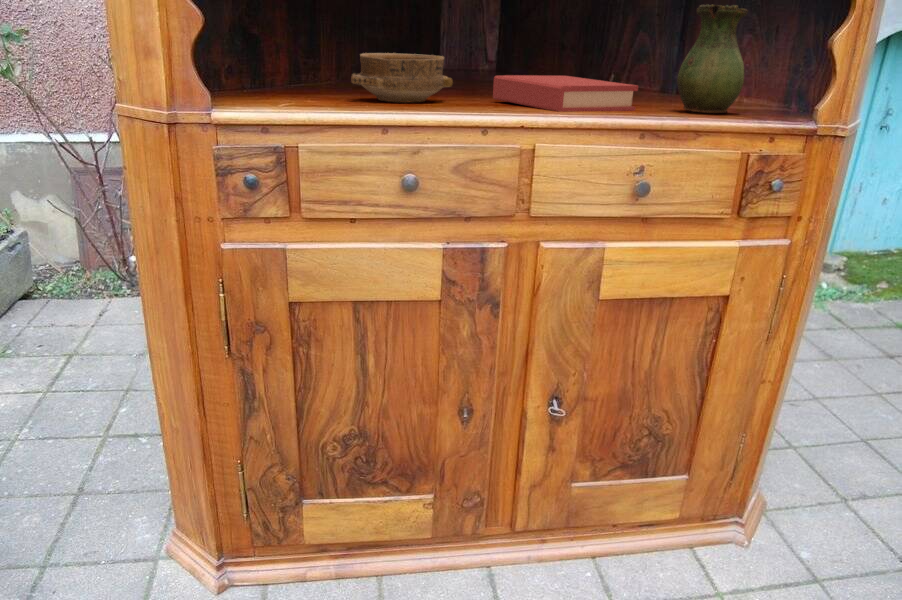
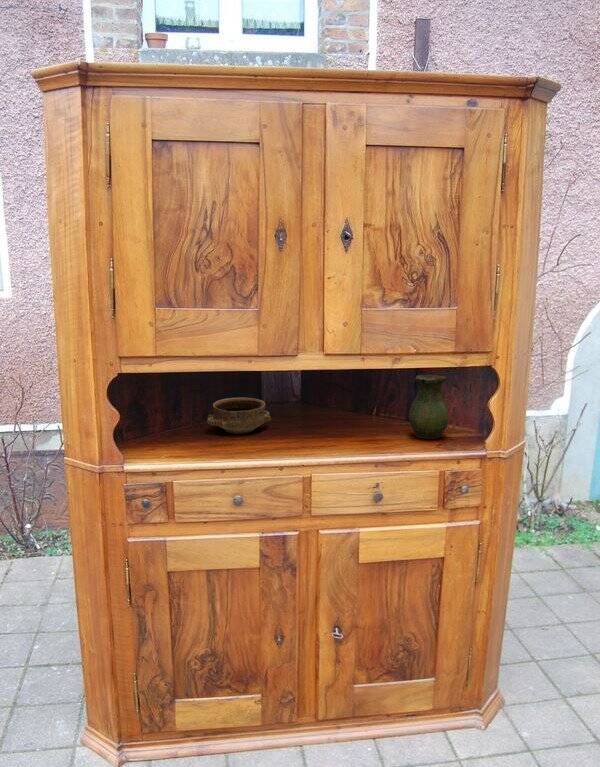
hardback book: present [493,75,638,112] -> none [298,404,384,444]

